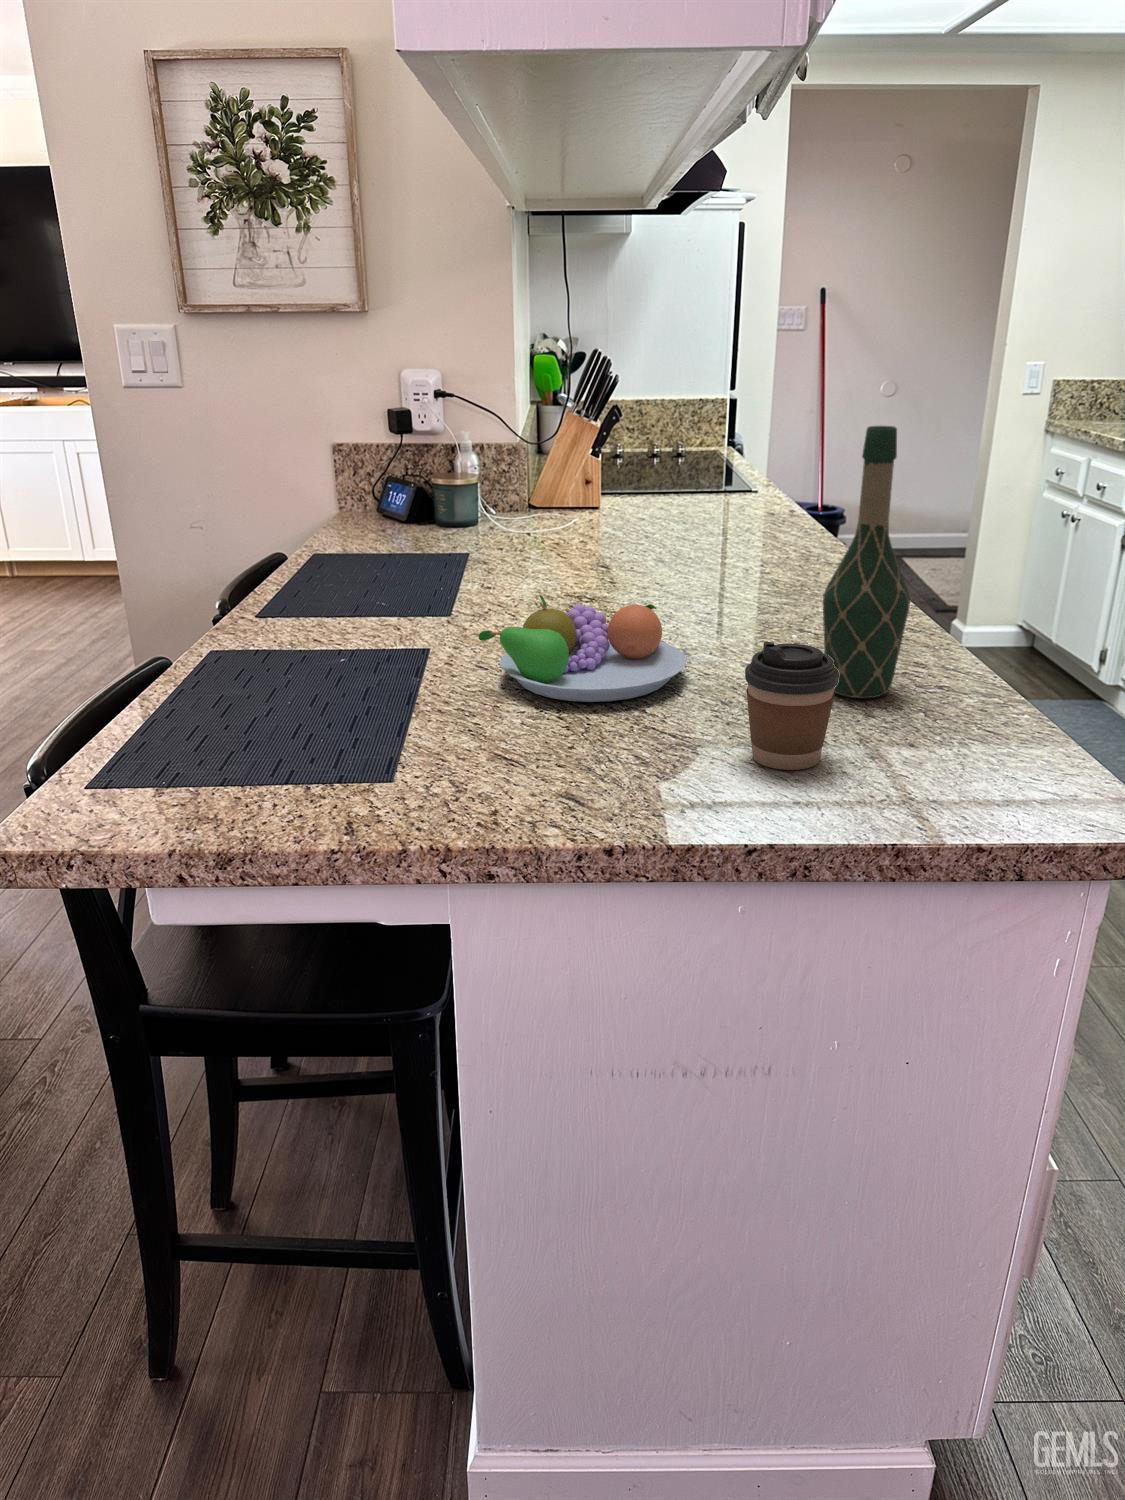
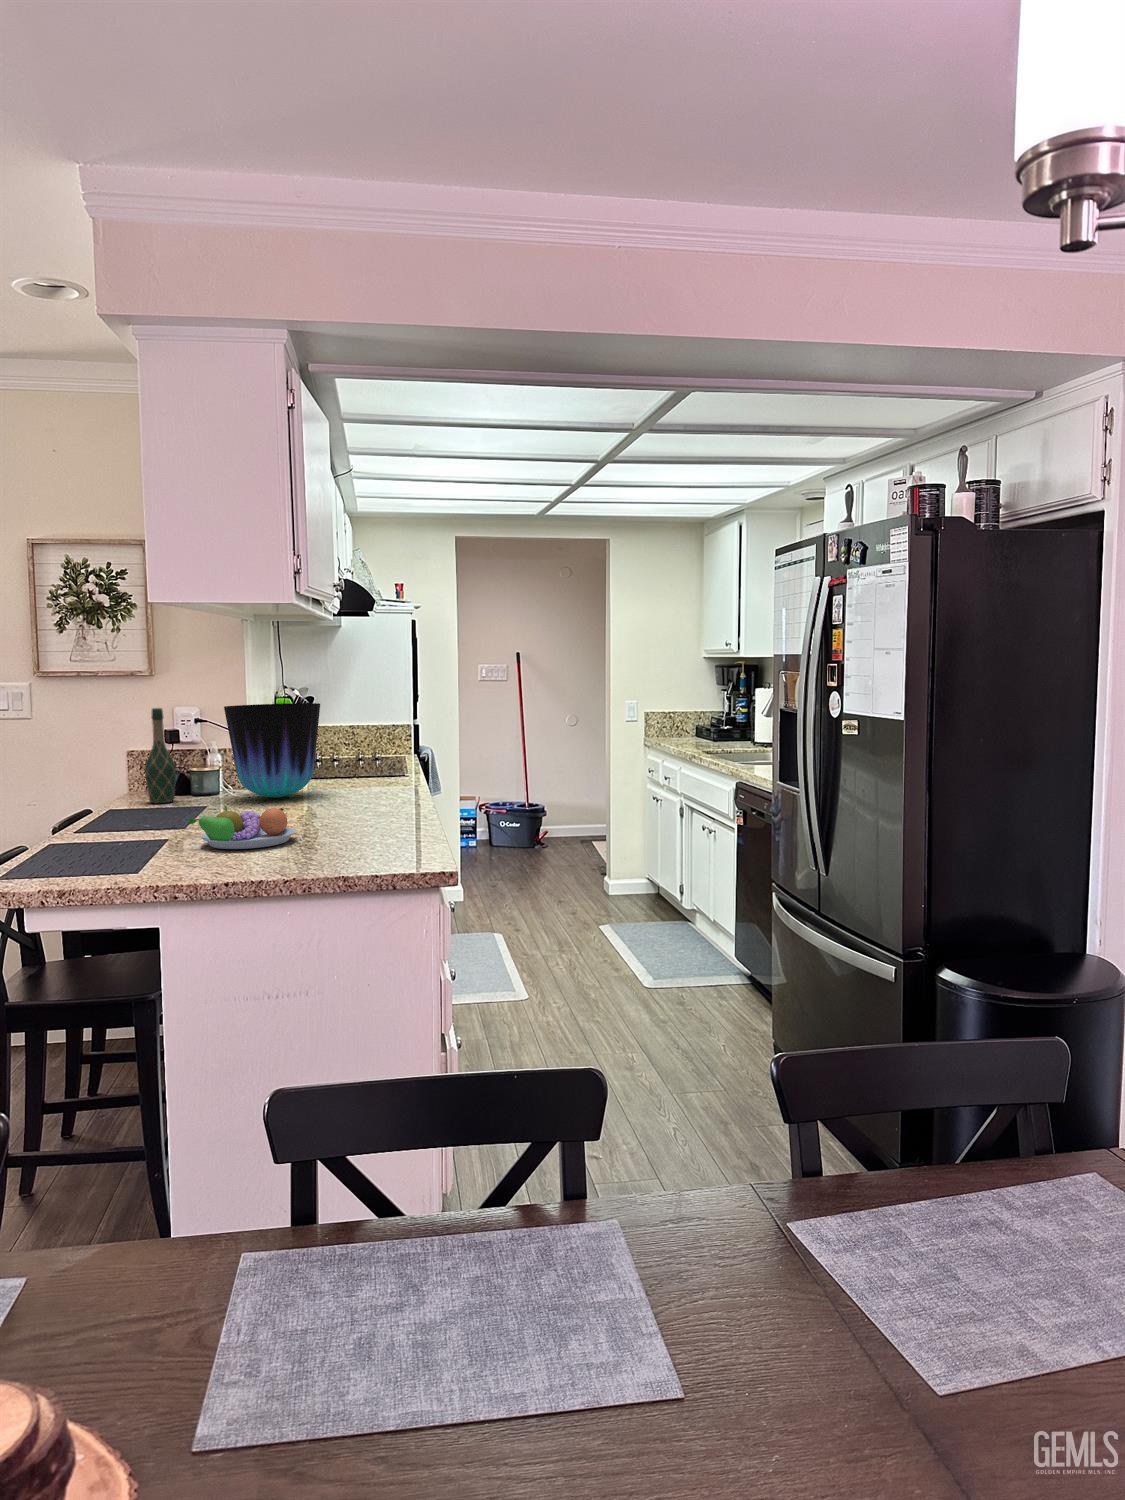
vase: none [492,369,657,538] -> present [224,703,320,798]
wine bottle: present [823,426,910,698] -> present [144,708,176,803]
coffee cup: present [745,642,839,770] -> none [300,806,341,861]

